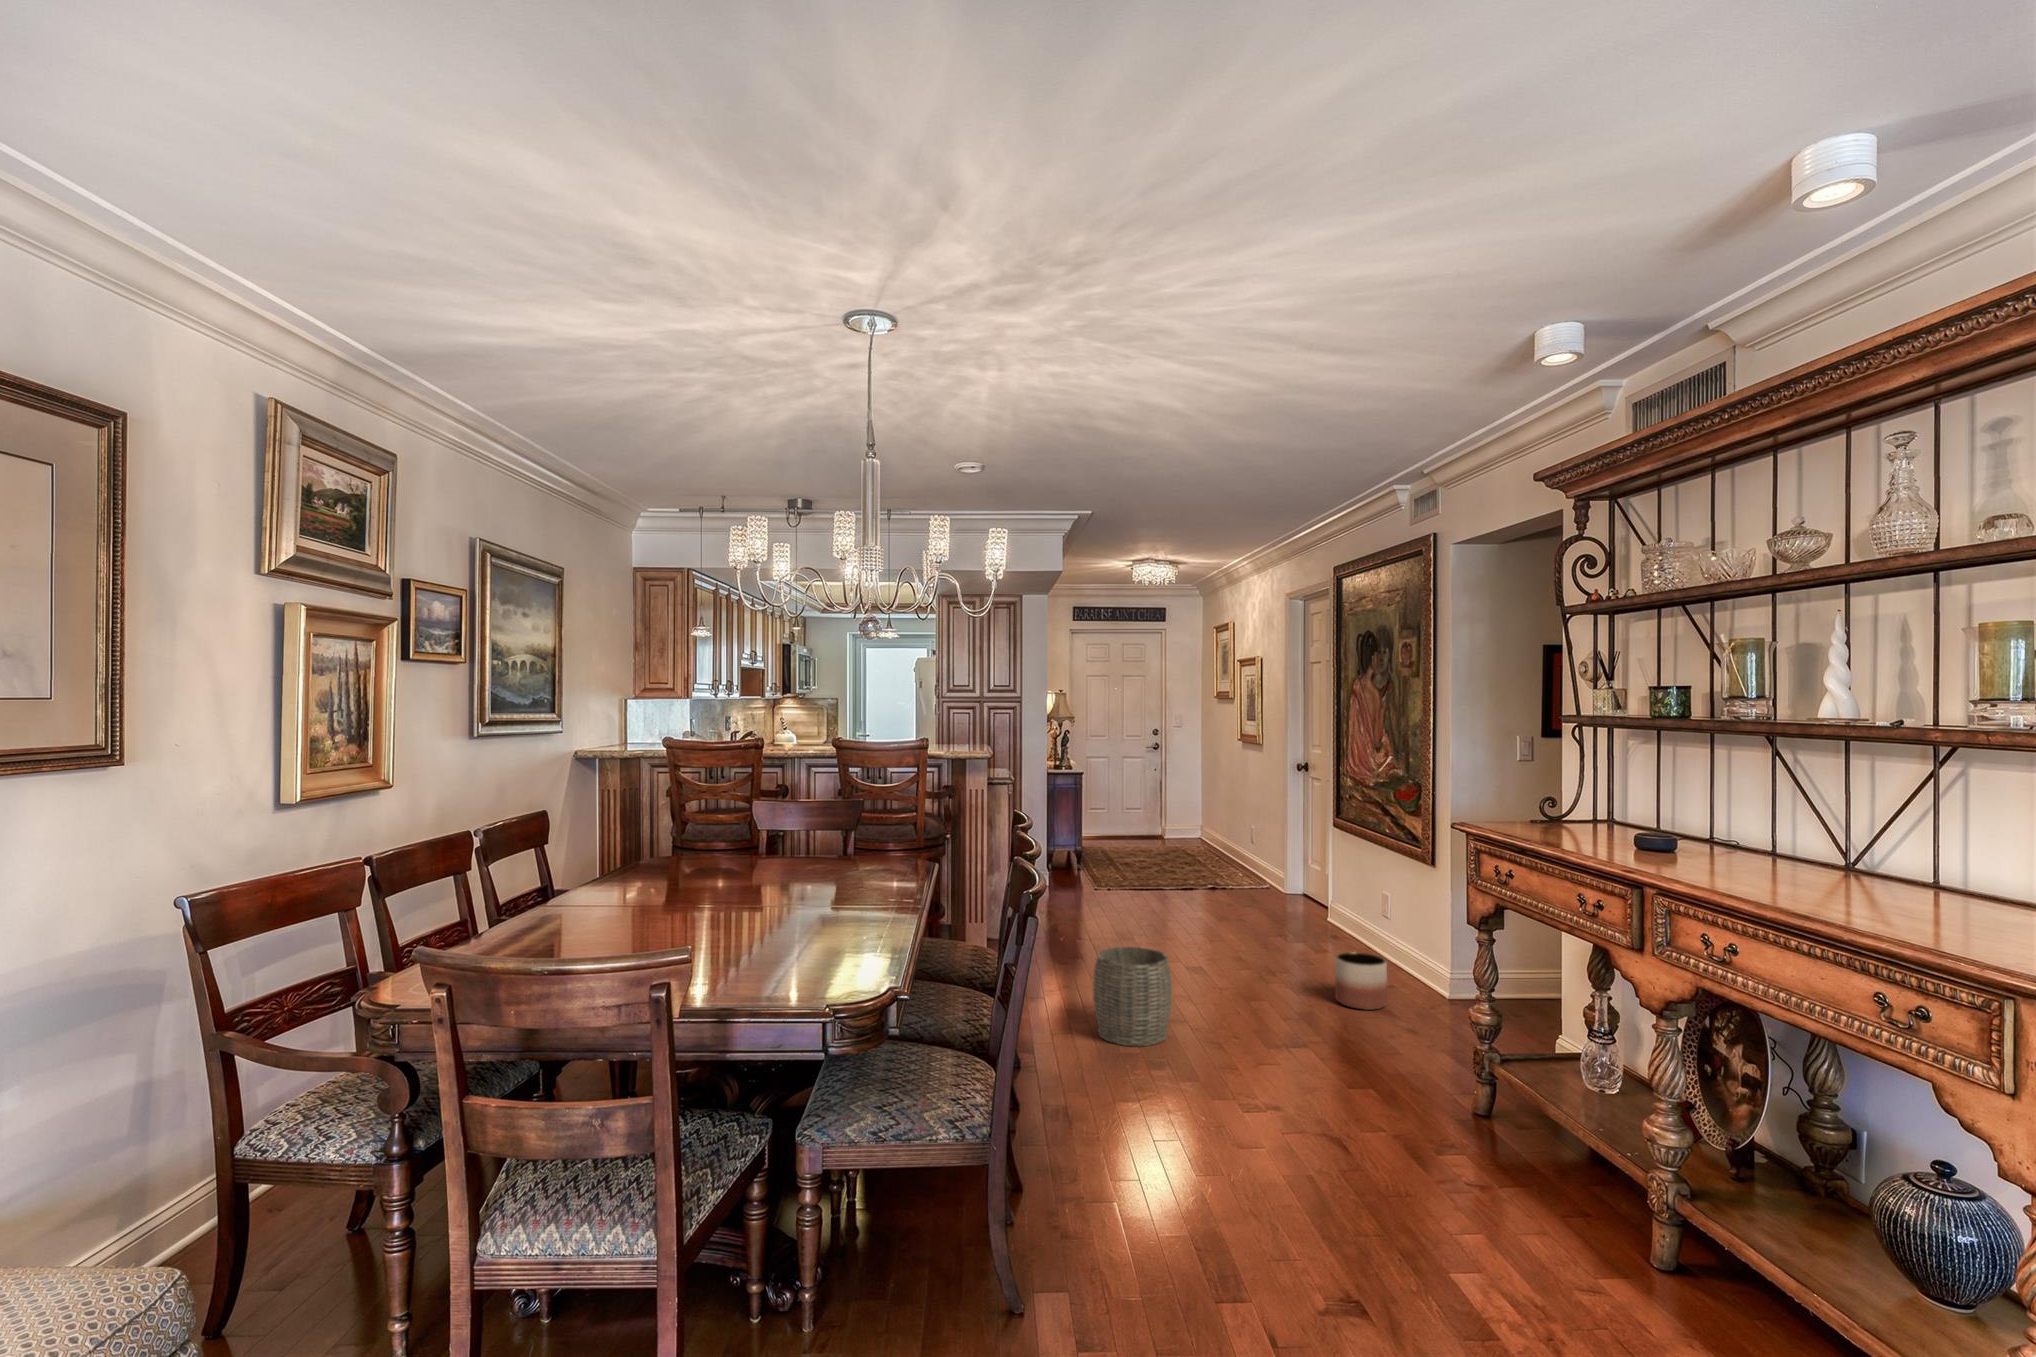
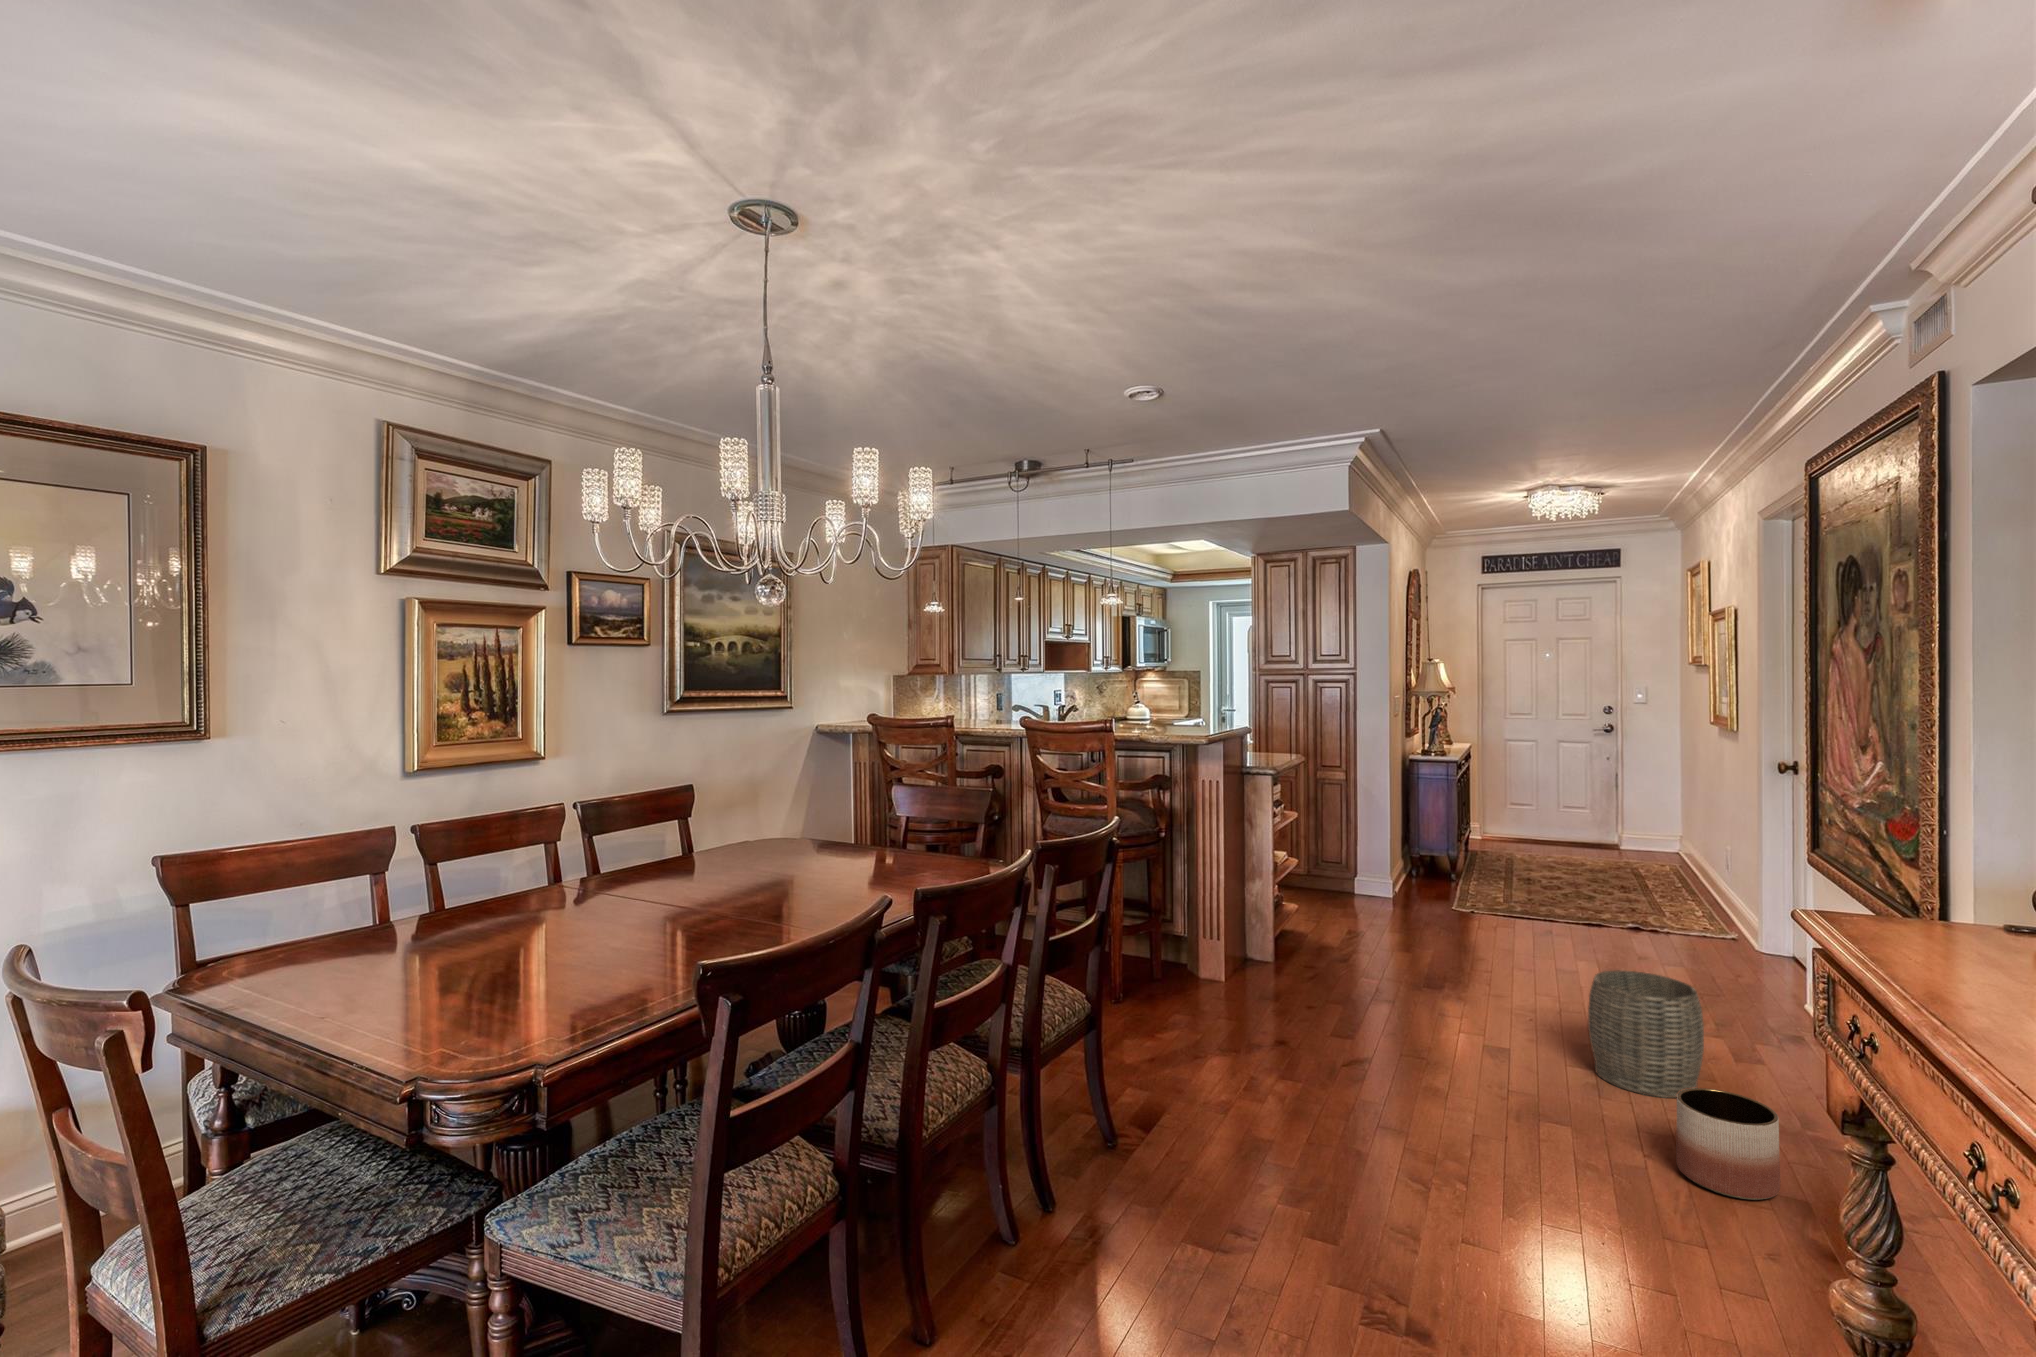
woven basket: present [1093,947,1172,1047] -> present [1588,970,1704,1098]

